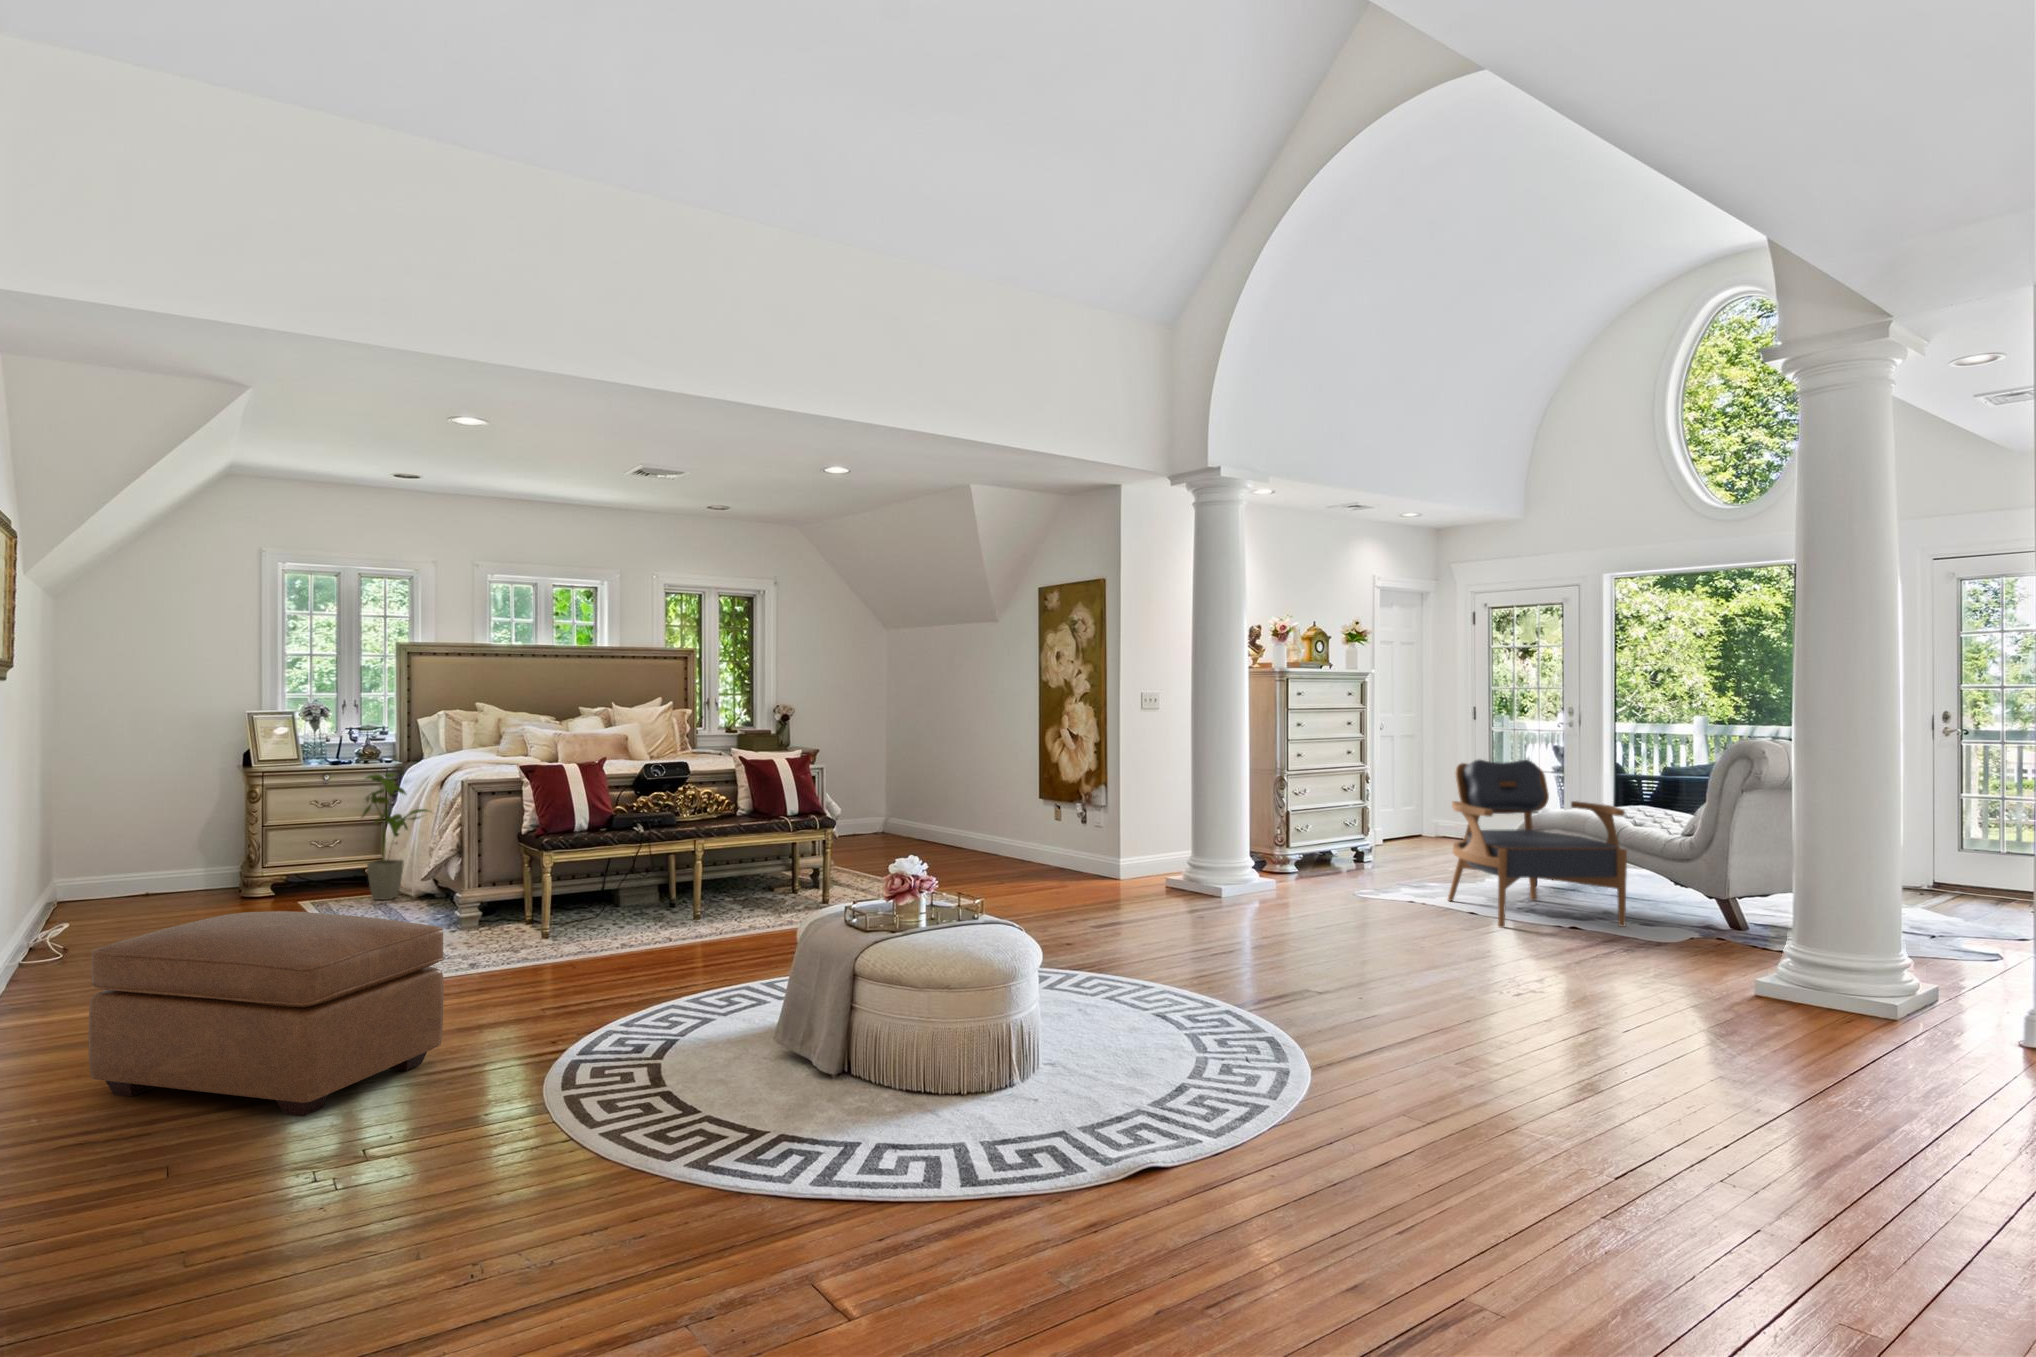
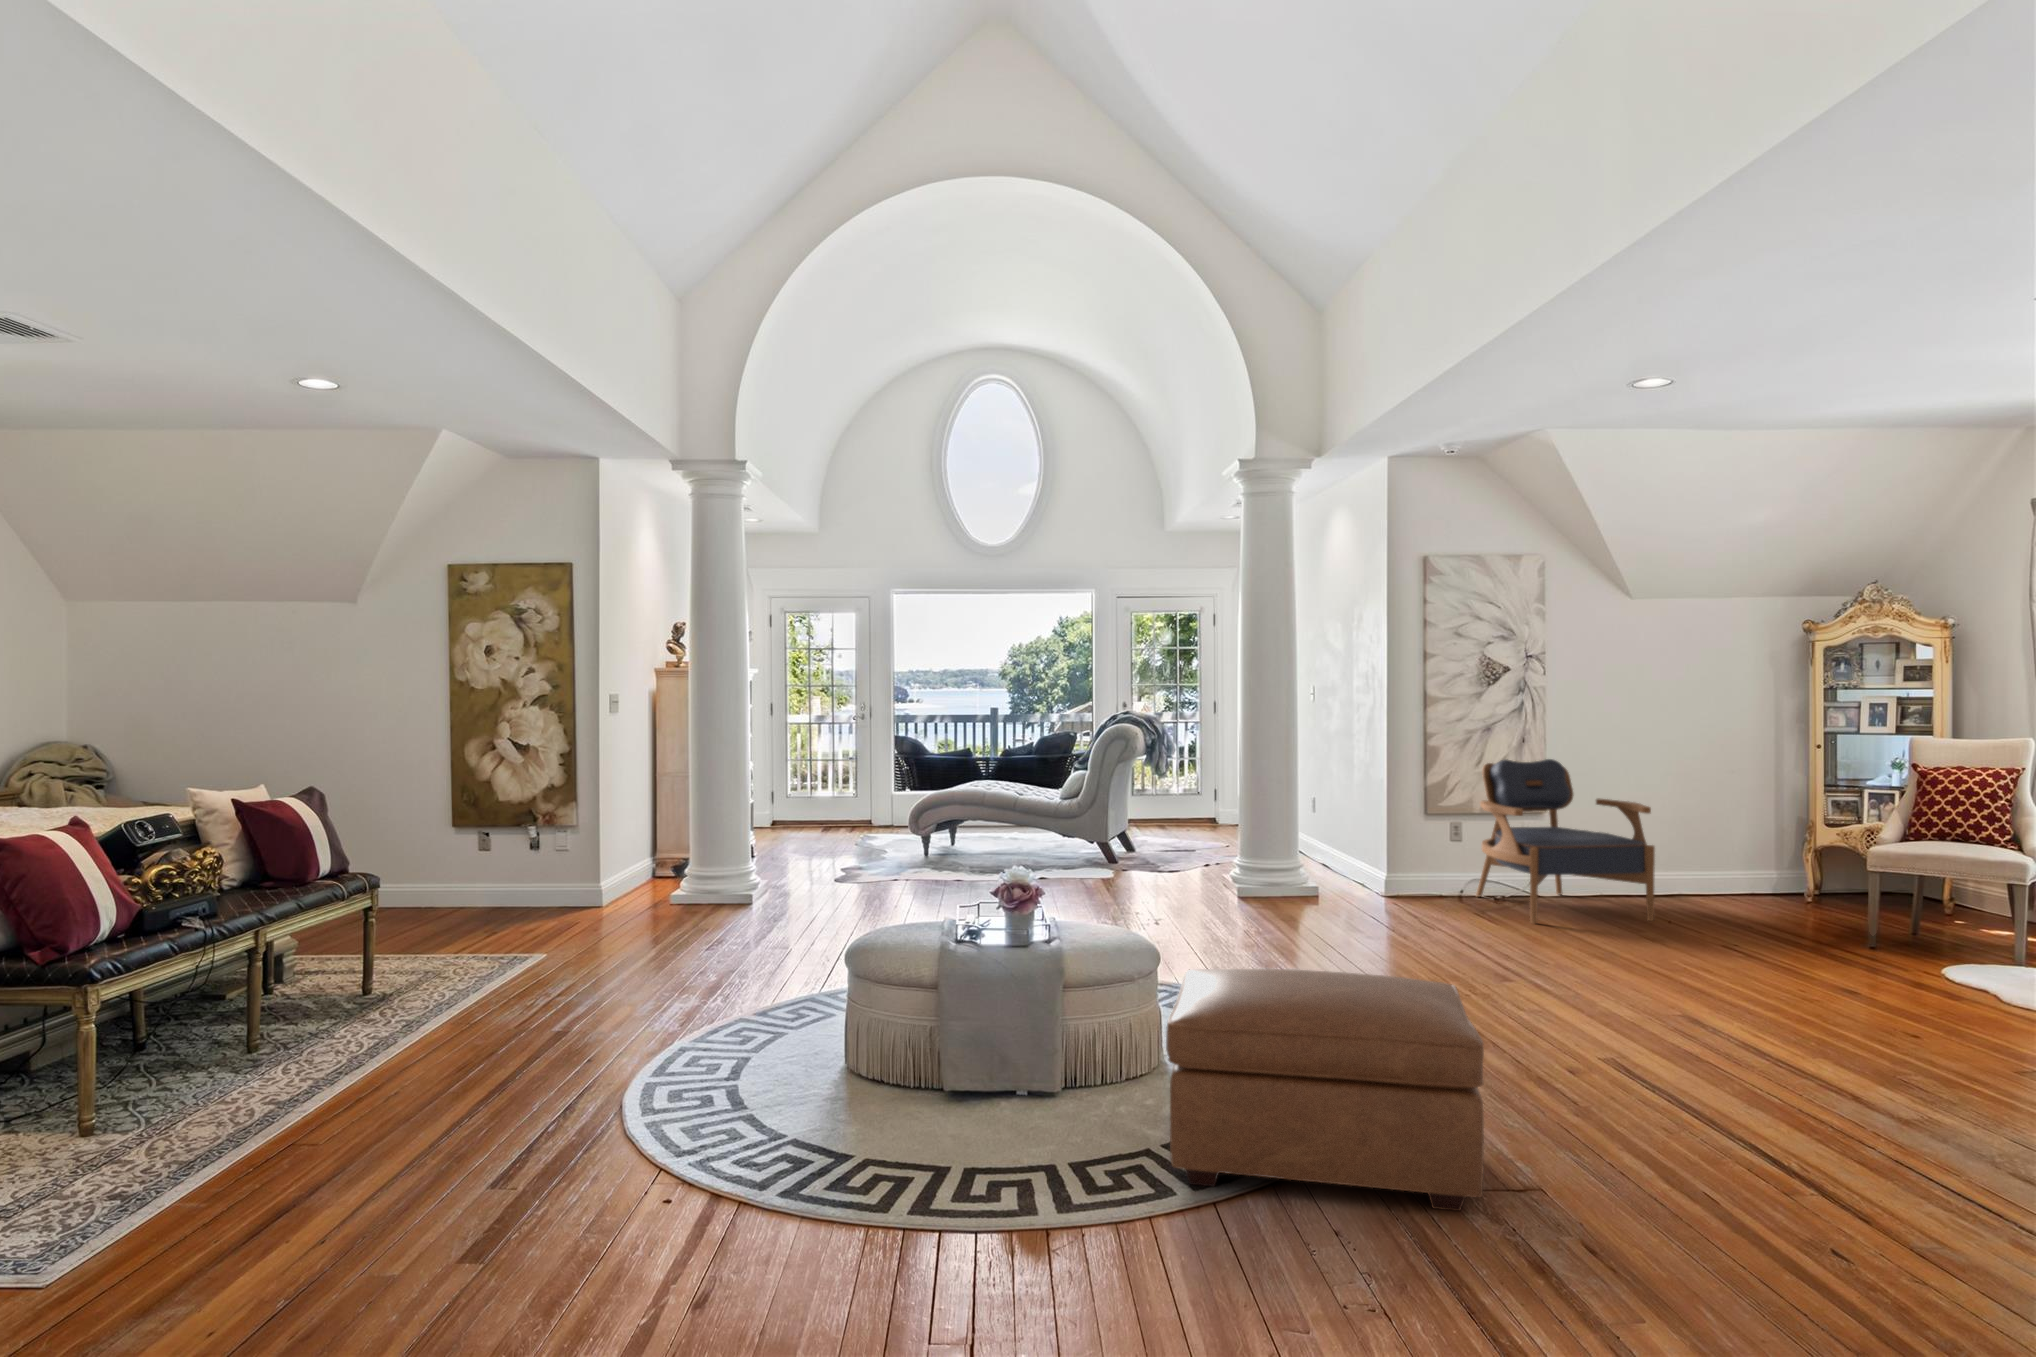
house plant: present [362,773,429,900] -> none [423,790,496,913]
ottoman: present [89,911,444,1116] -> present [1166,969,1484,1211]

